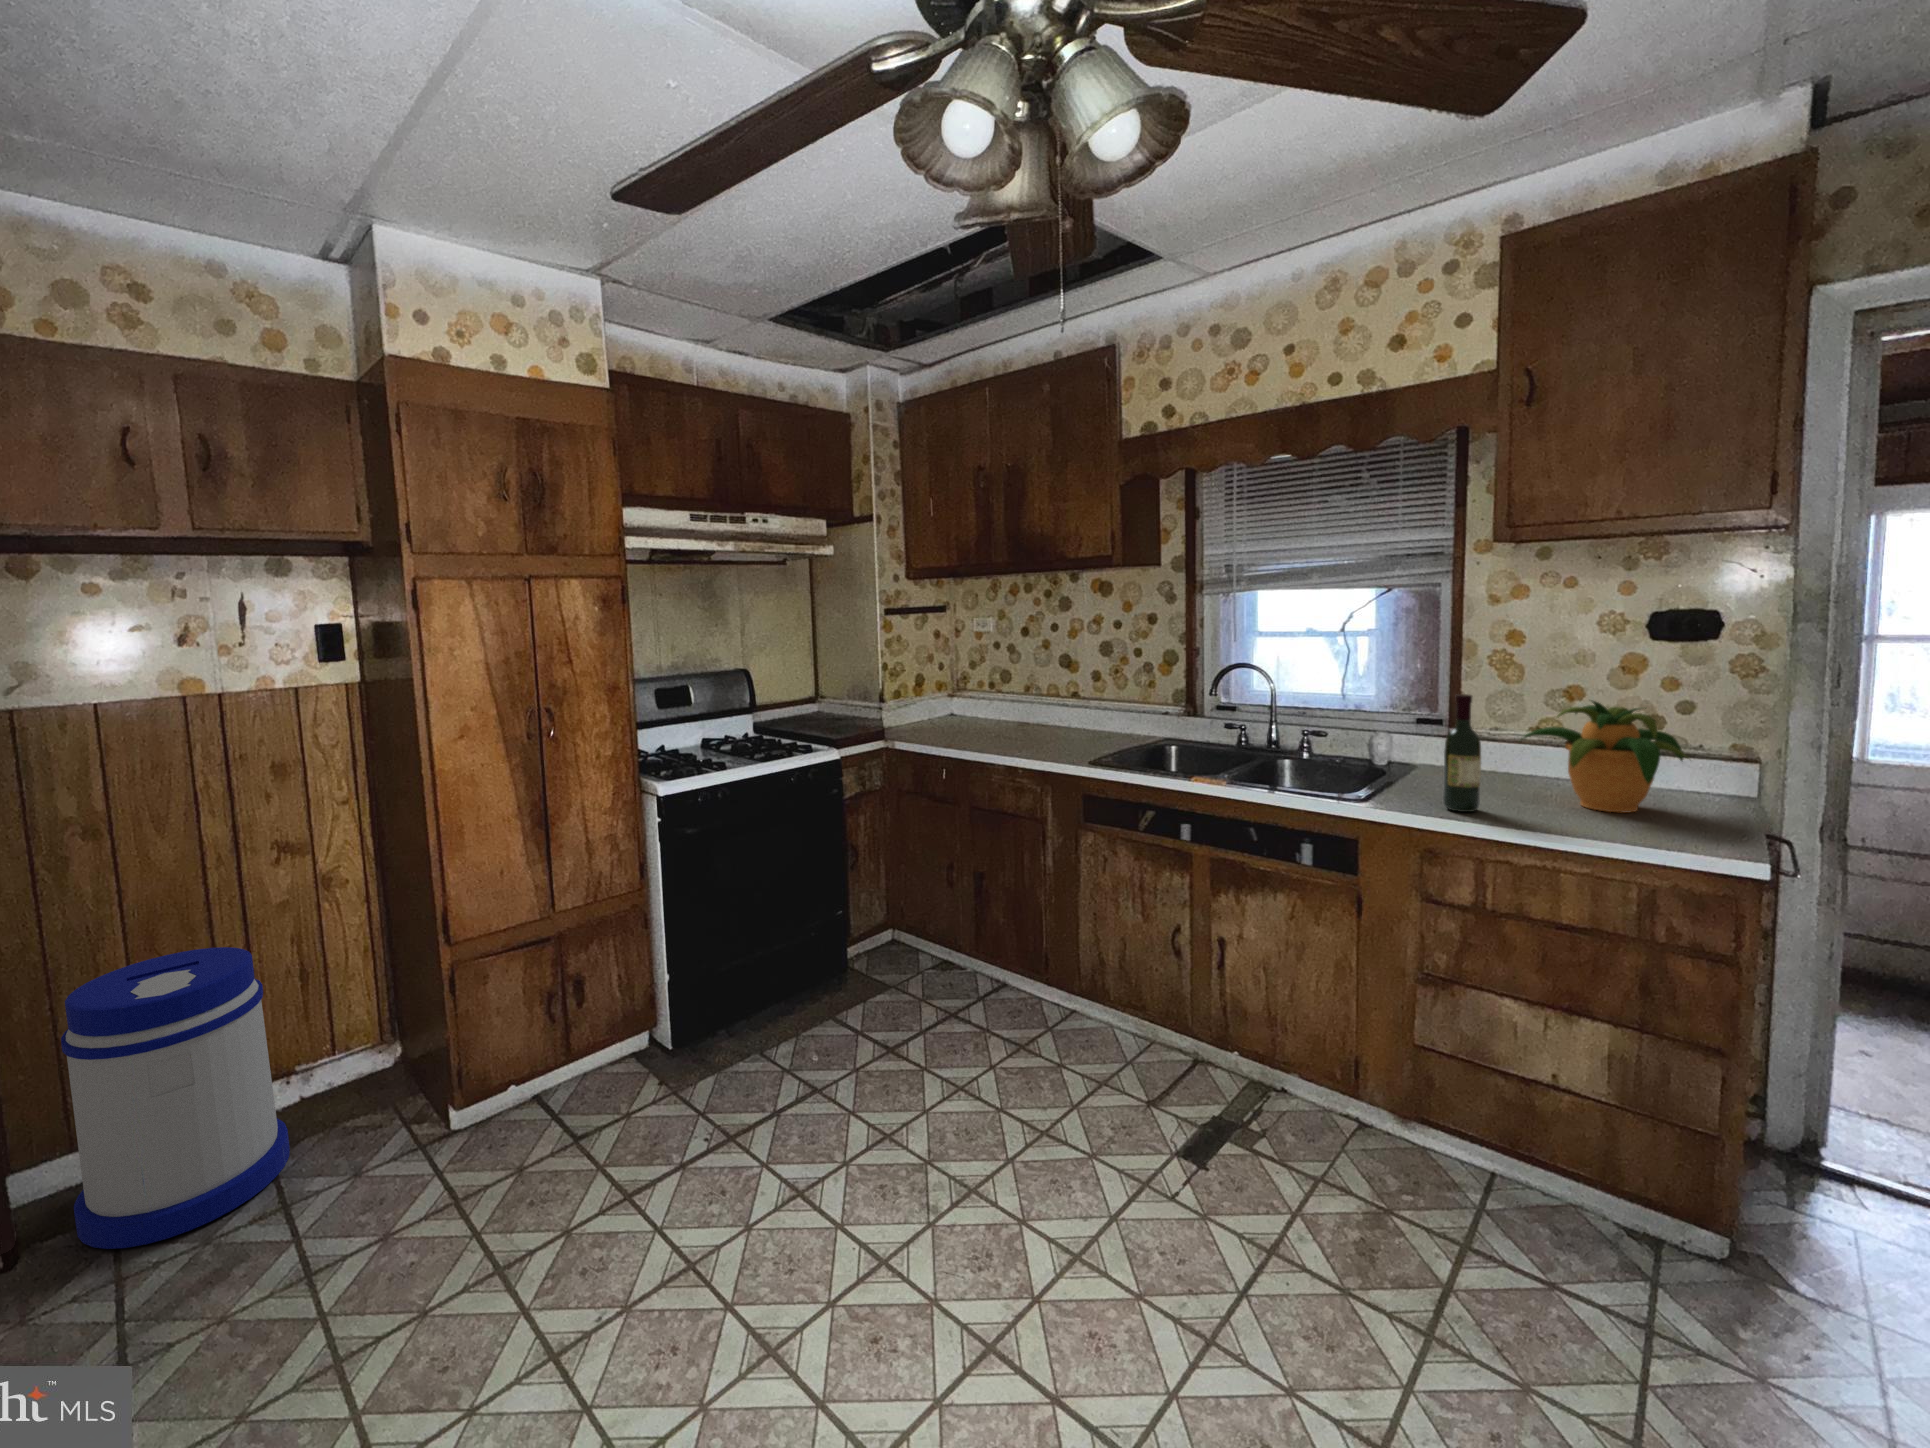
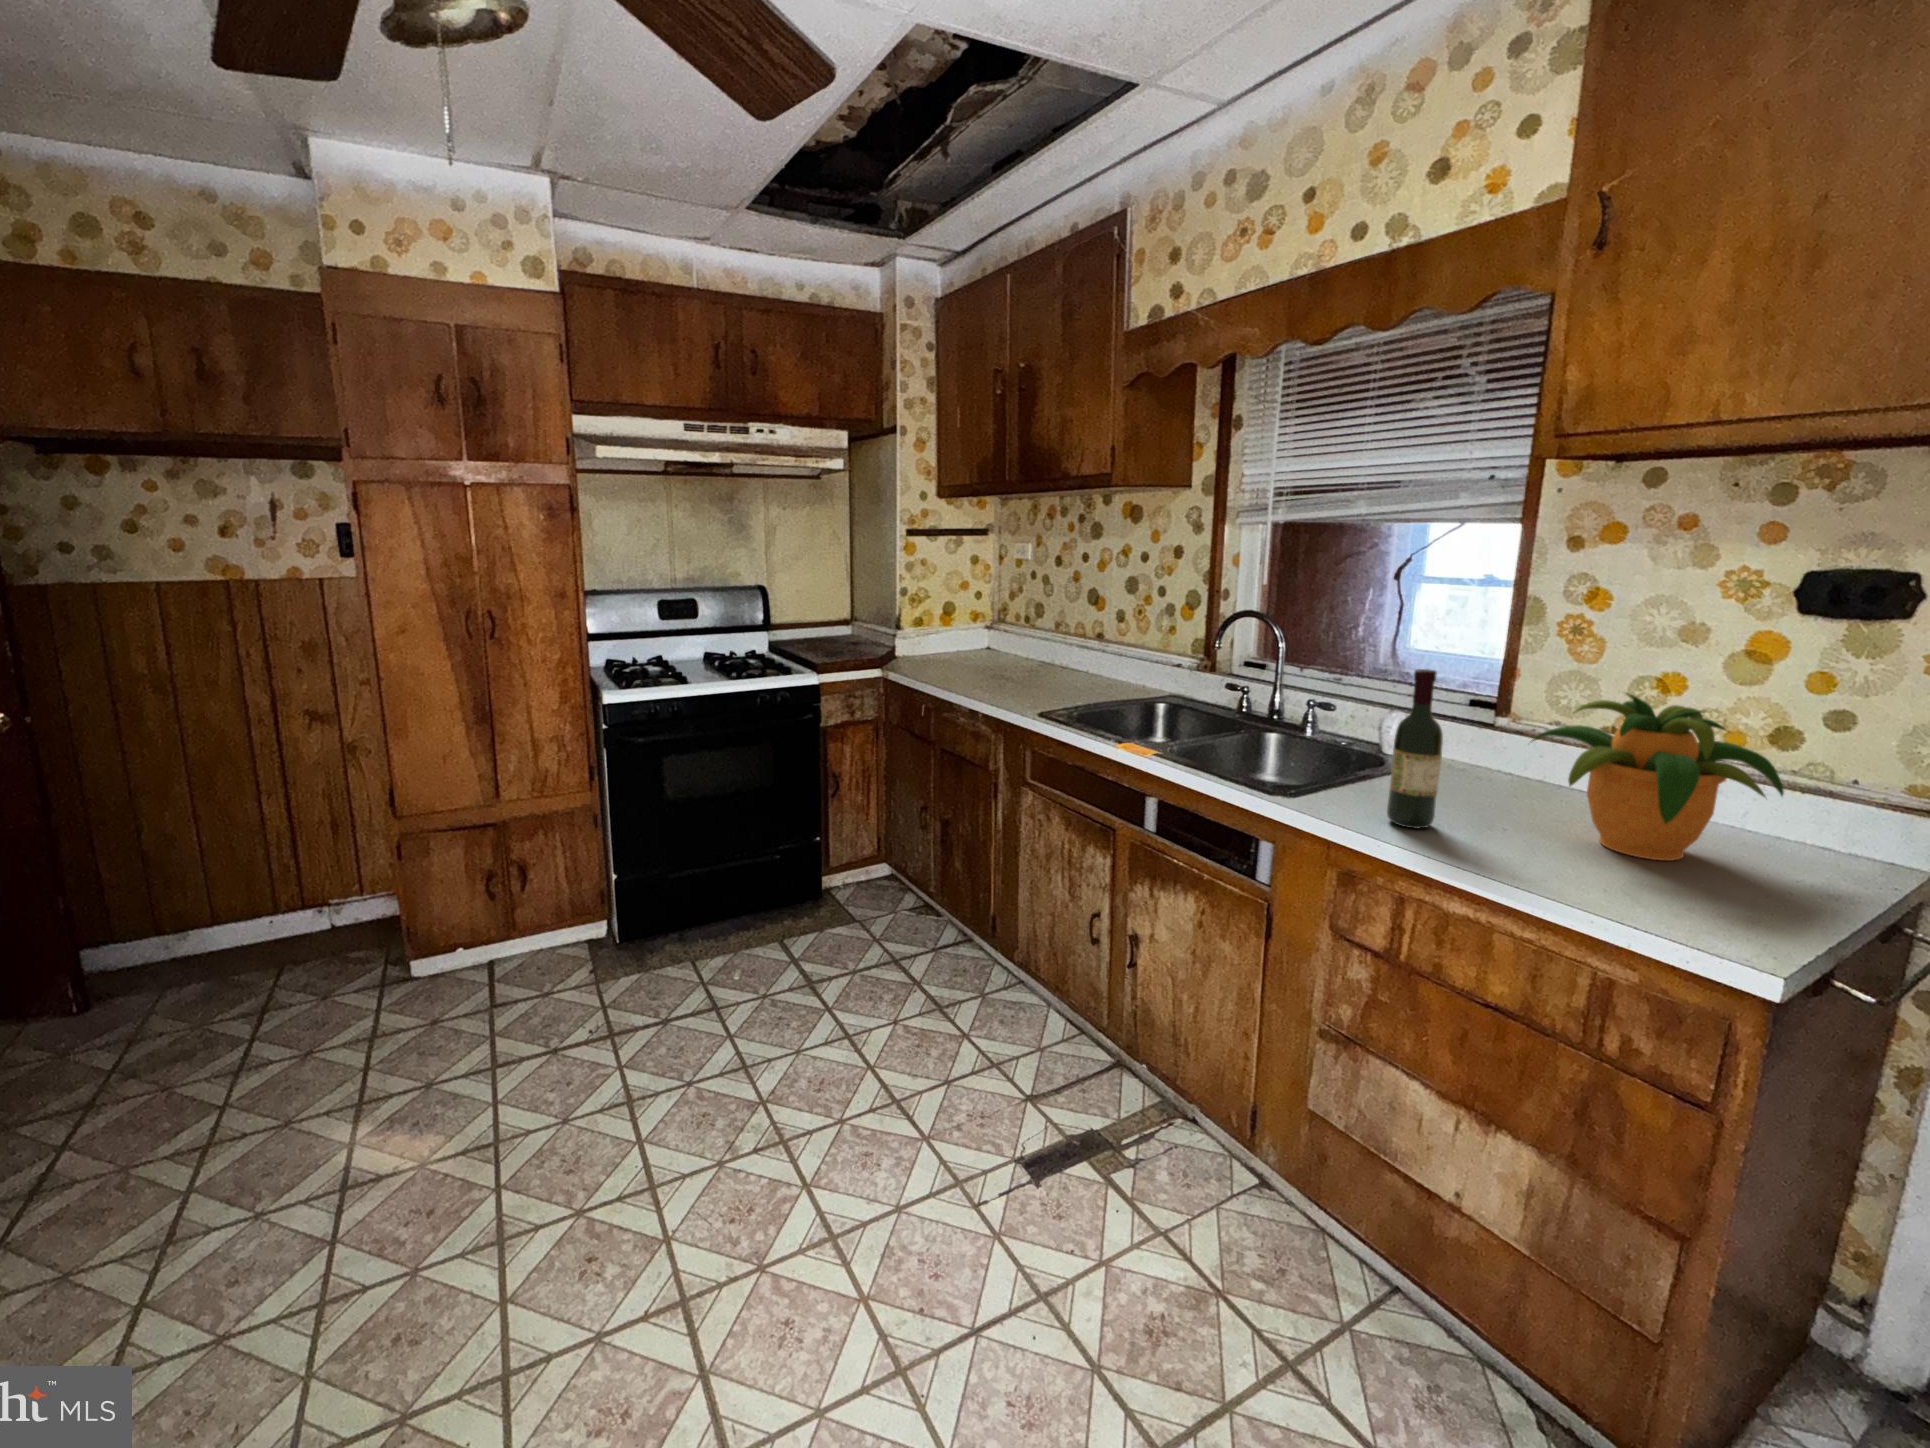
trash can: present [61,947,290,1249] -> none [104,798,294,1026]

